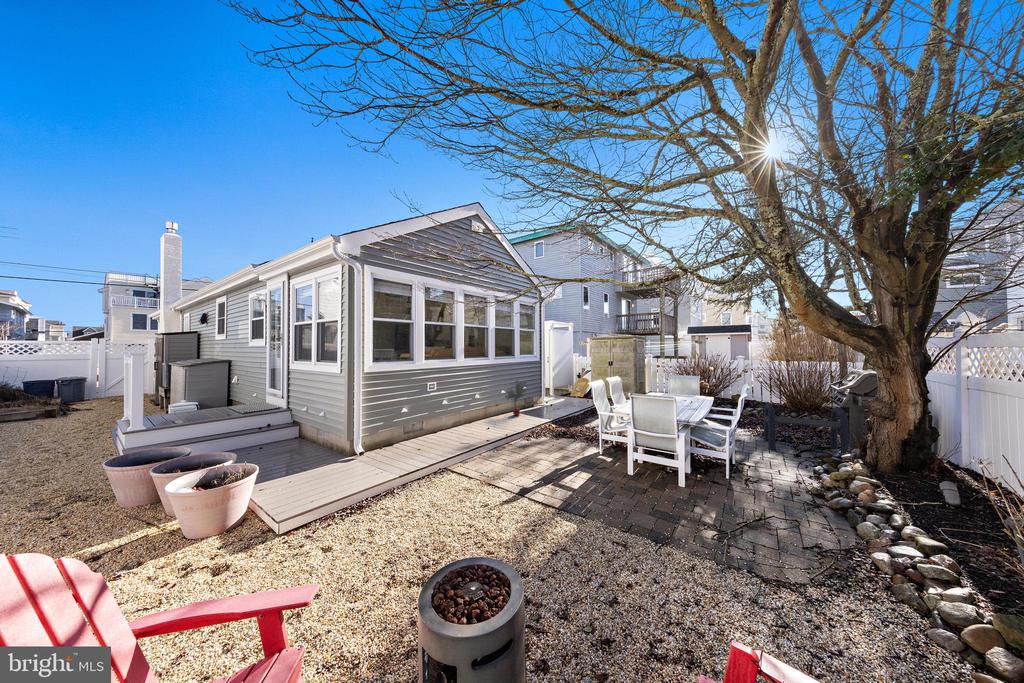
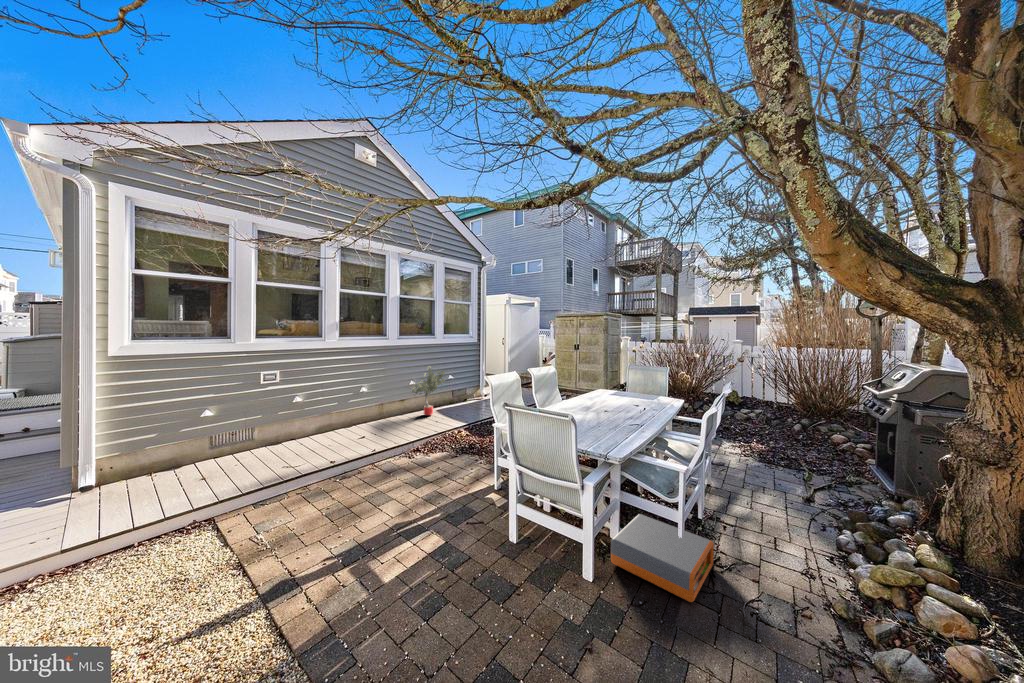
bench: present [764,403,849,453] -> none [758,412,900,515]
storage box: none [693,458,748,491] -> present [611,514,714,602]

